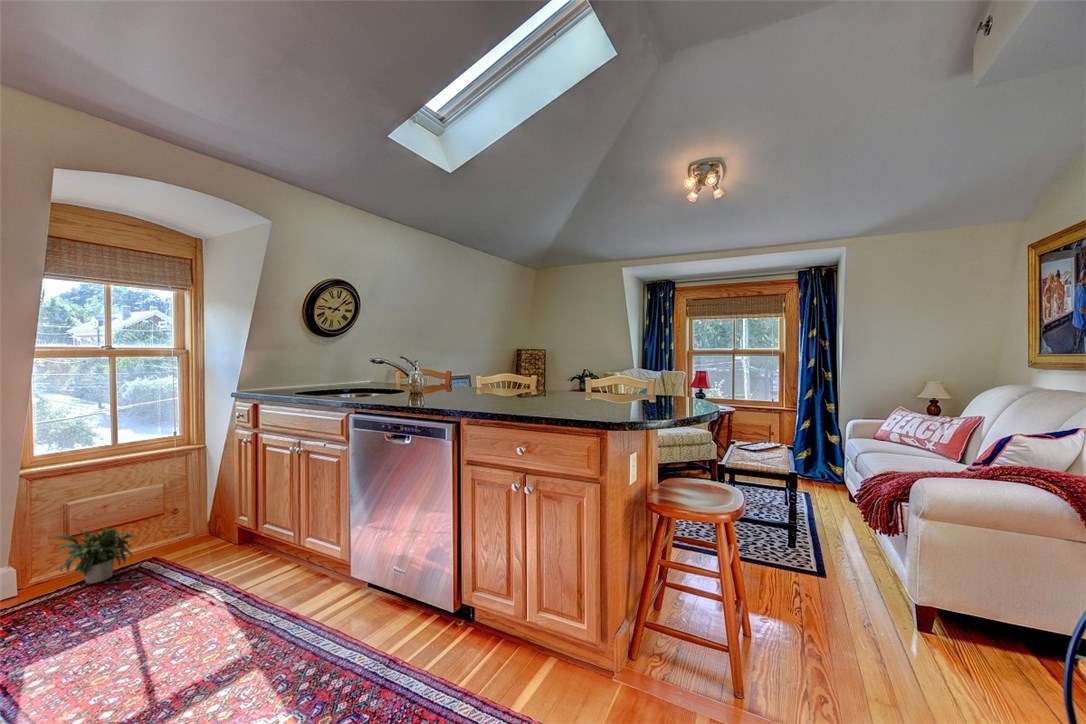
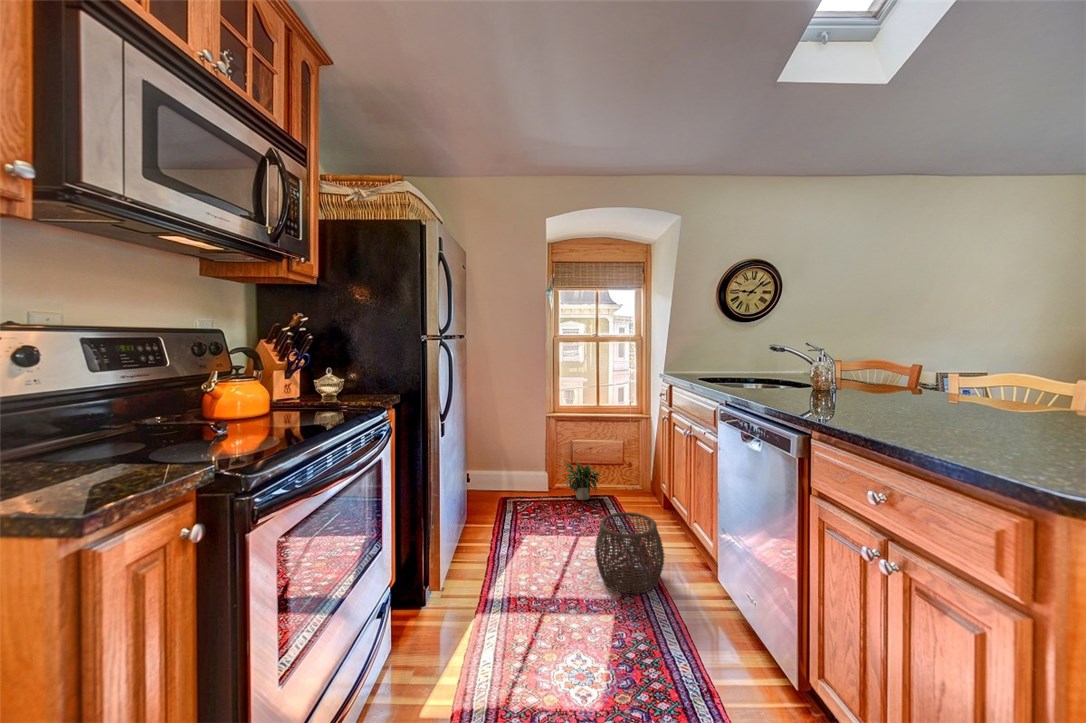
woven basket: none [199,547,296,648] -> present [595,512,664,594]

